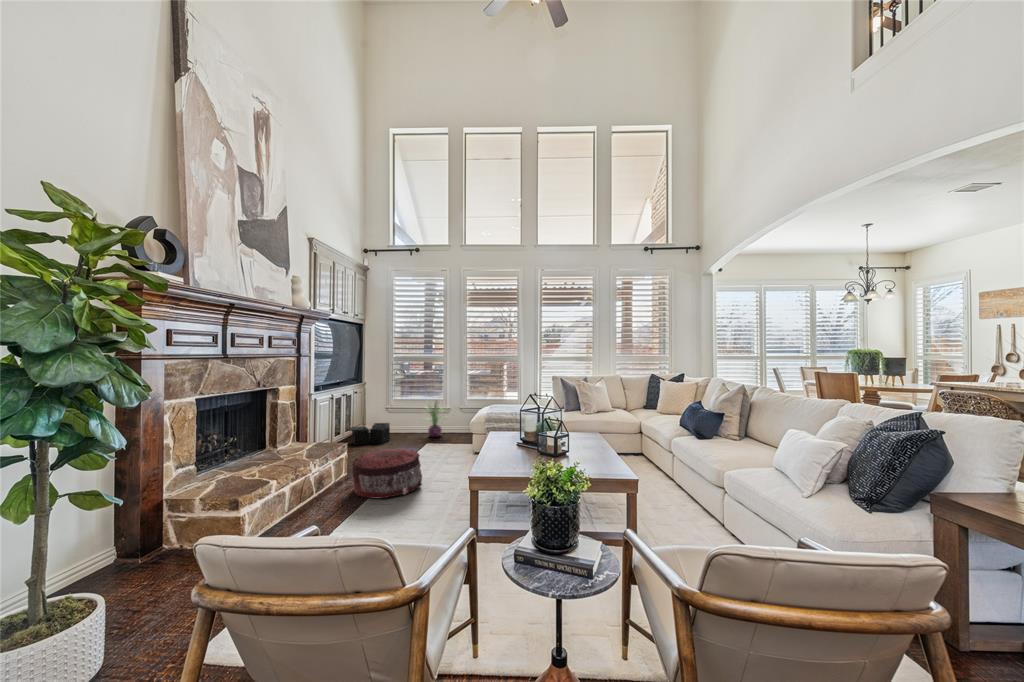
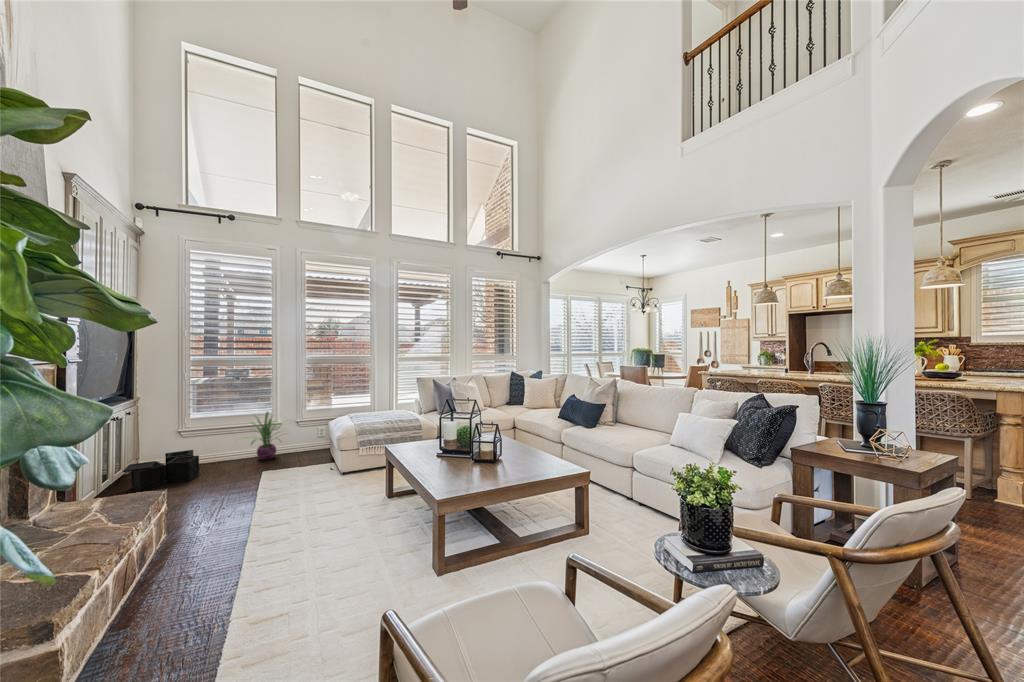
pouf: present [353,449,422,498] -> none [202,489,318,578]

